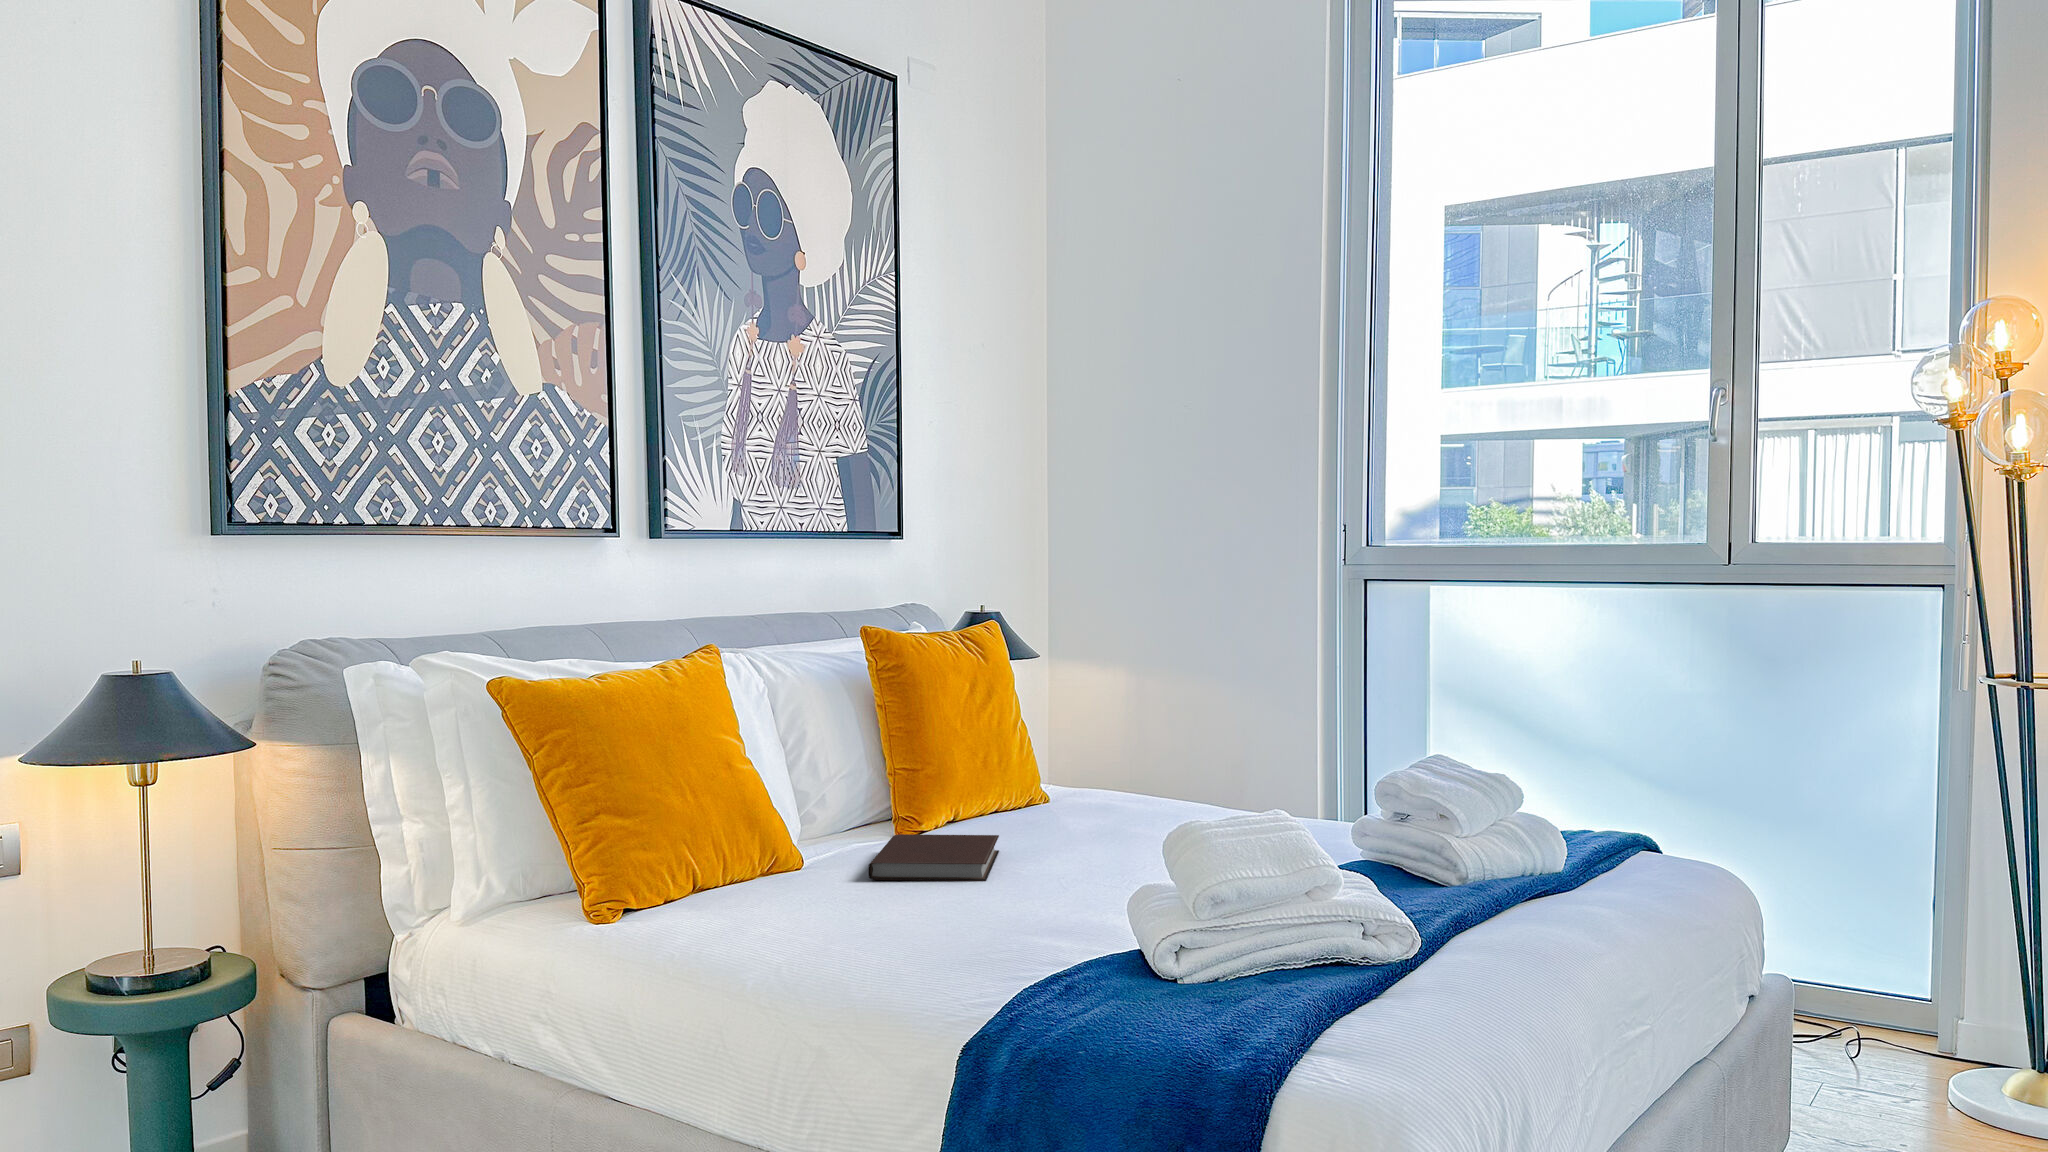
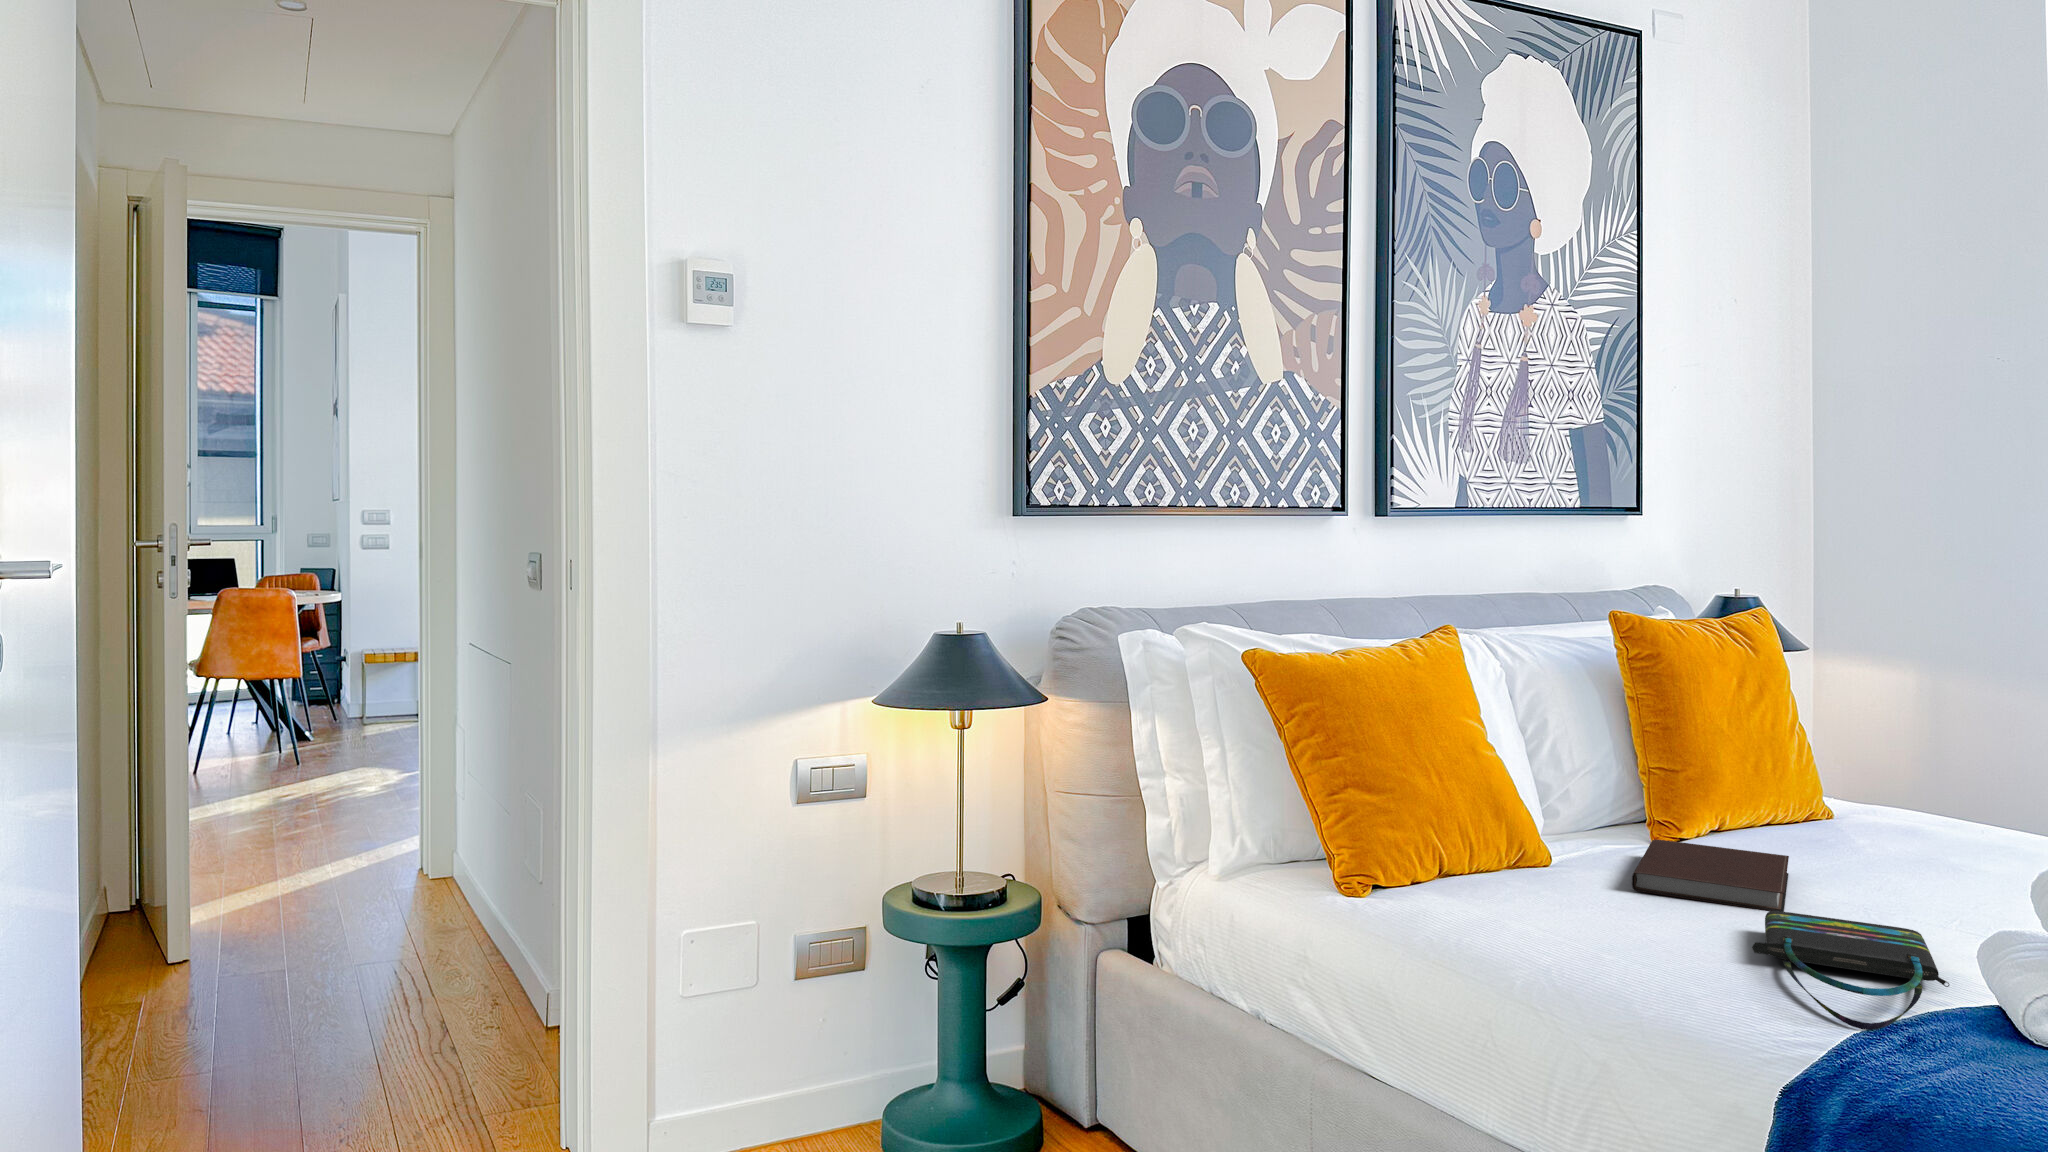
tote bag: none [949,877,1086,955] -> present [1752,911,1949,1030]

